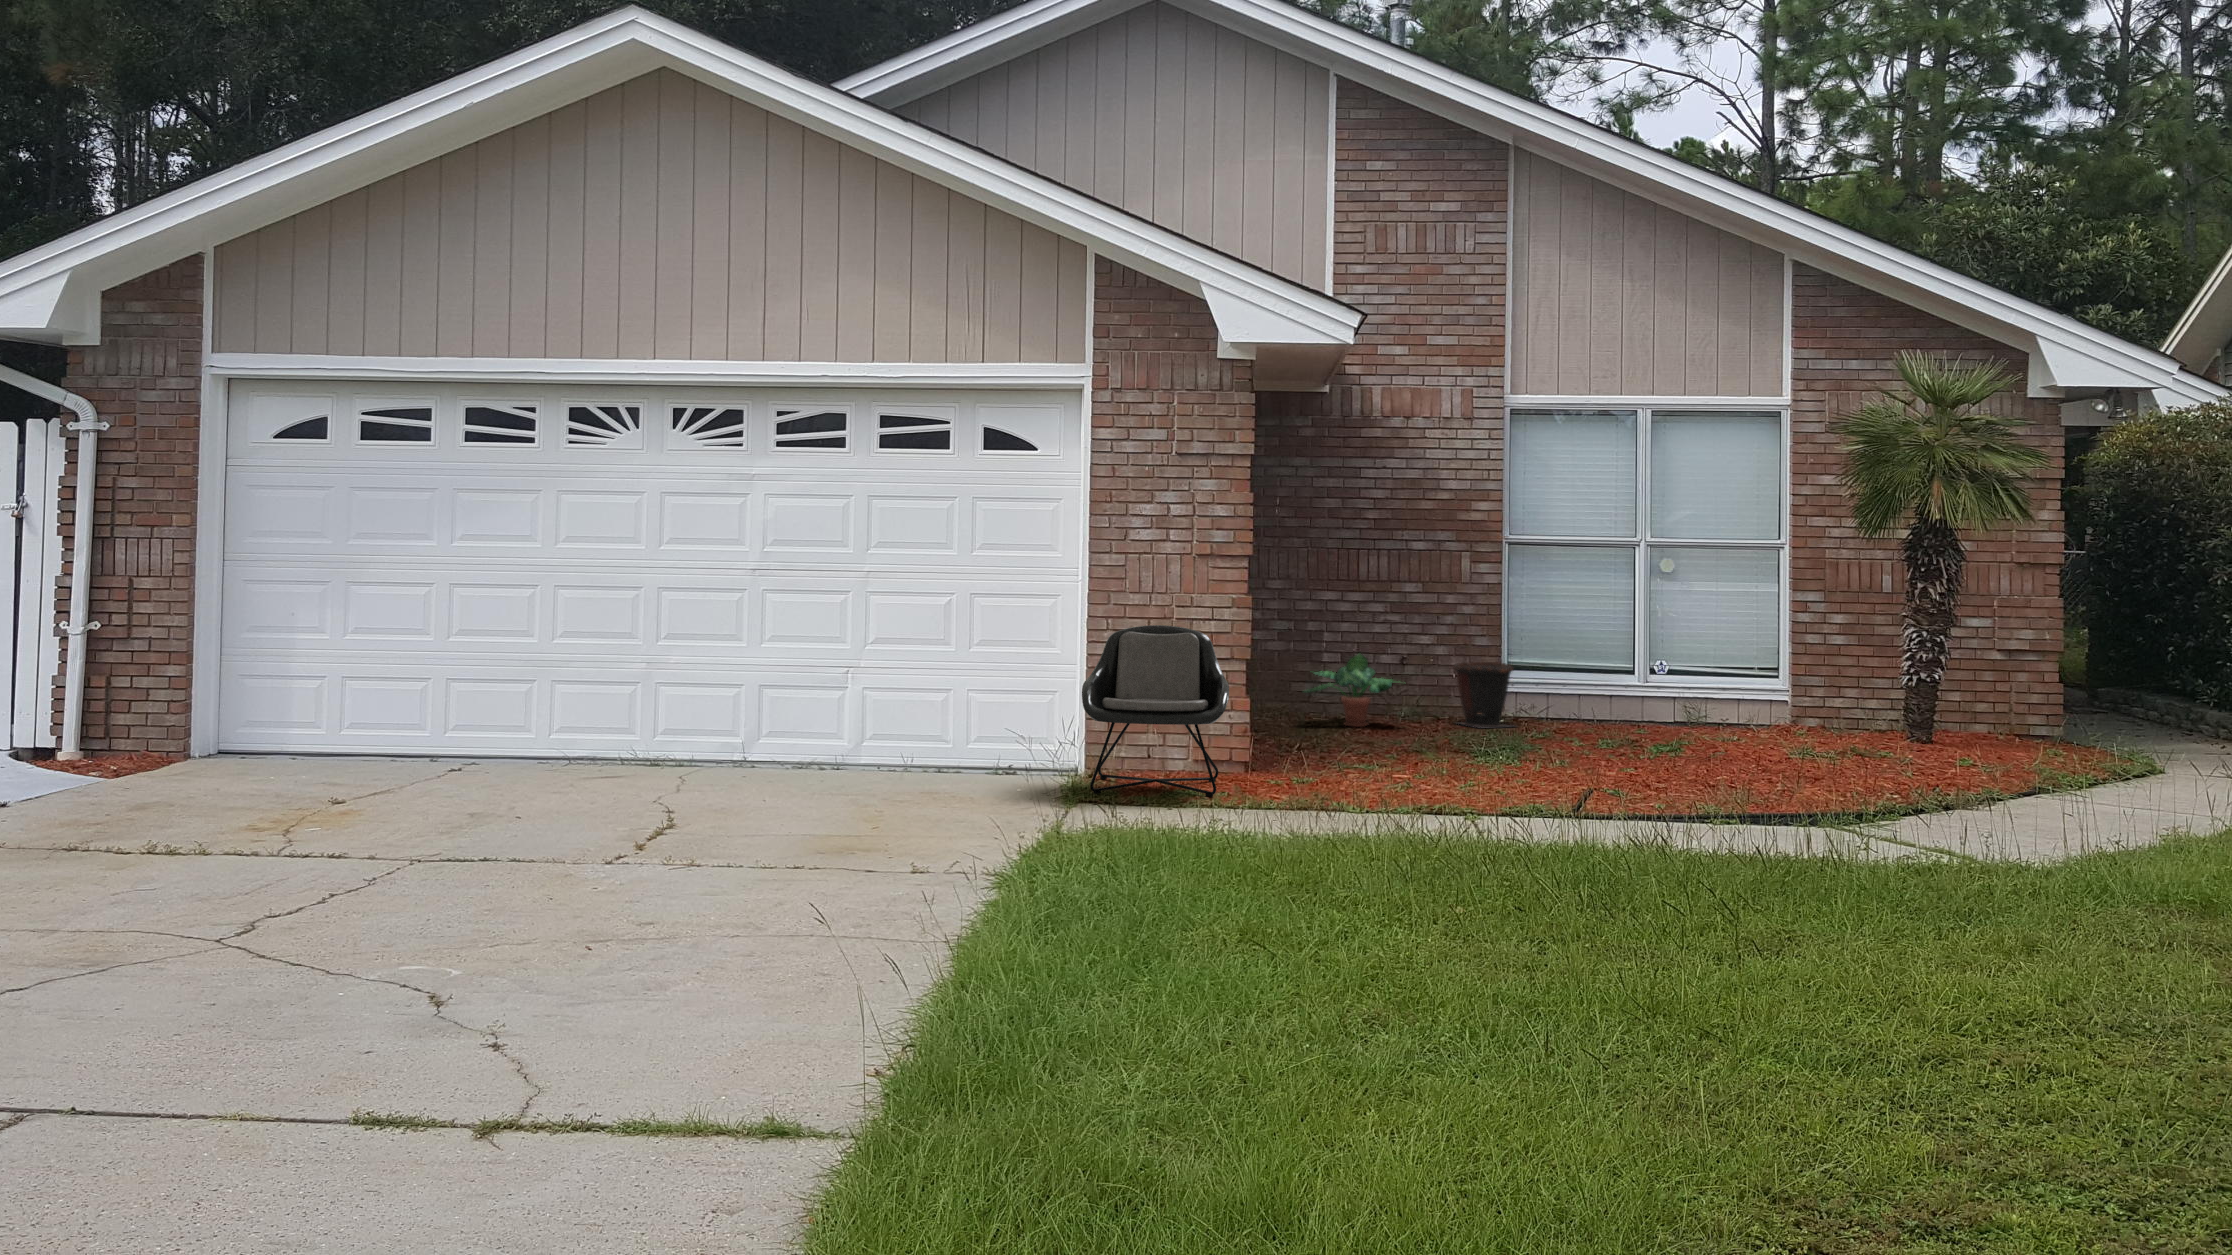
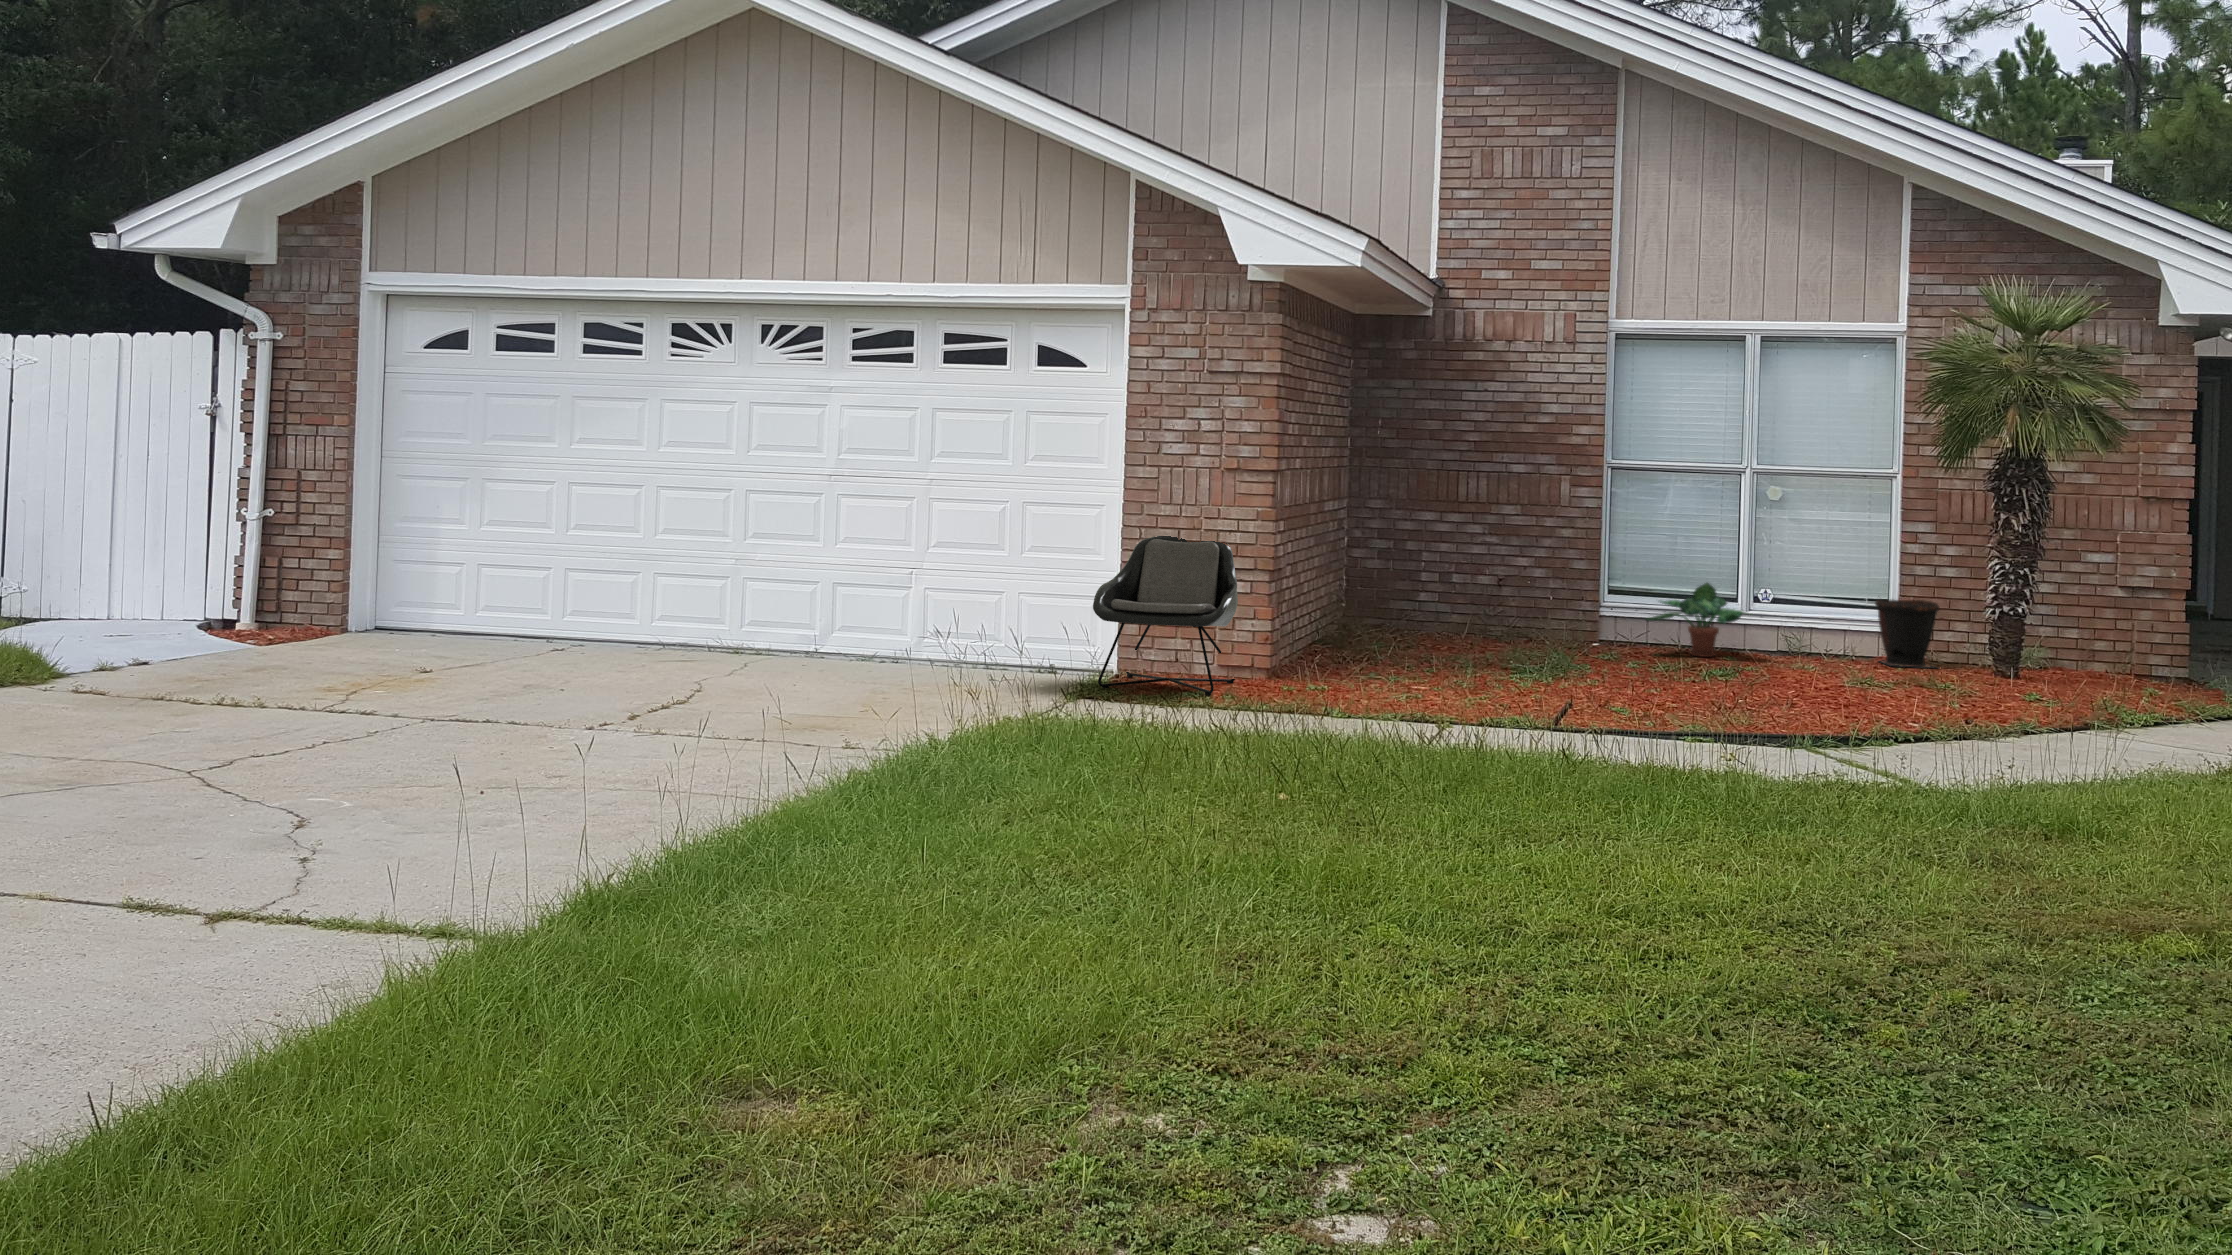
potted plant: present [1303,653,1395,727] -> present [1646,583,1745,657]
bucket: present [1454,662,1513,728] -> present [1875,599,1940,668]

